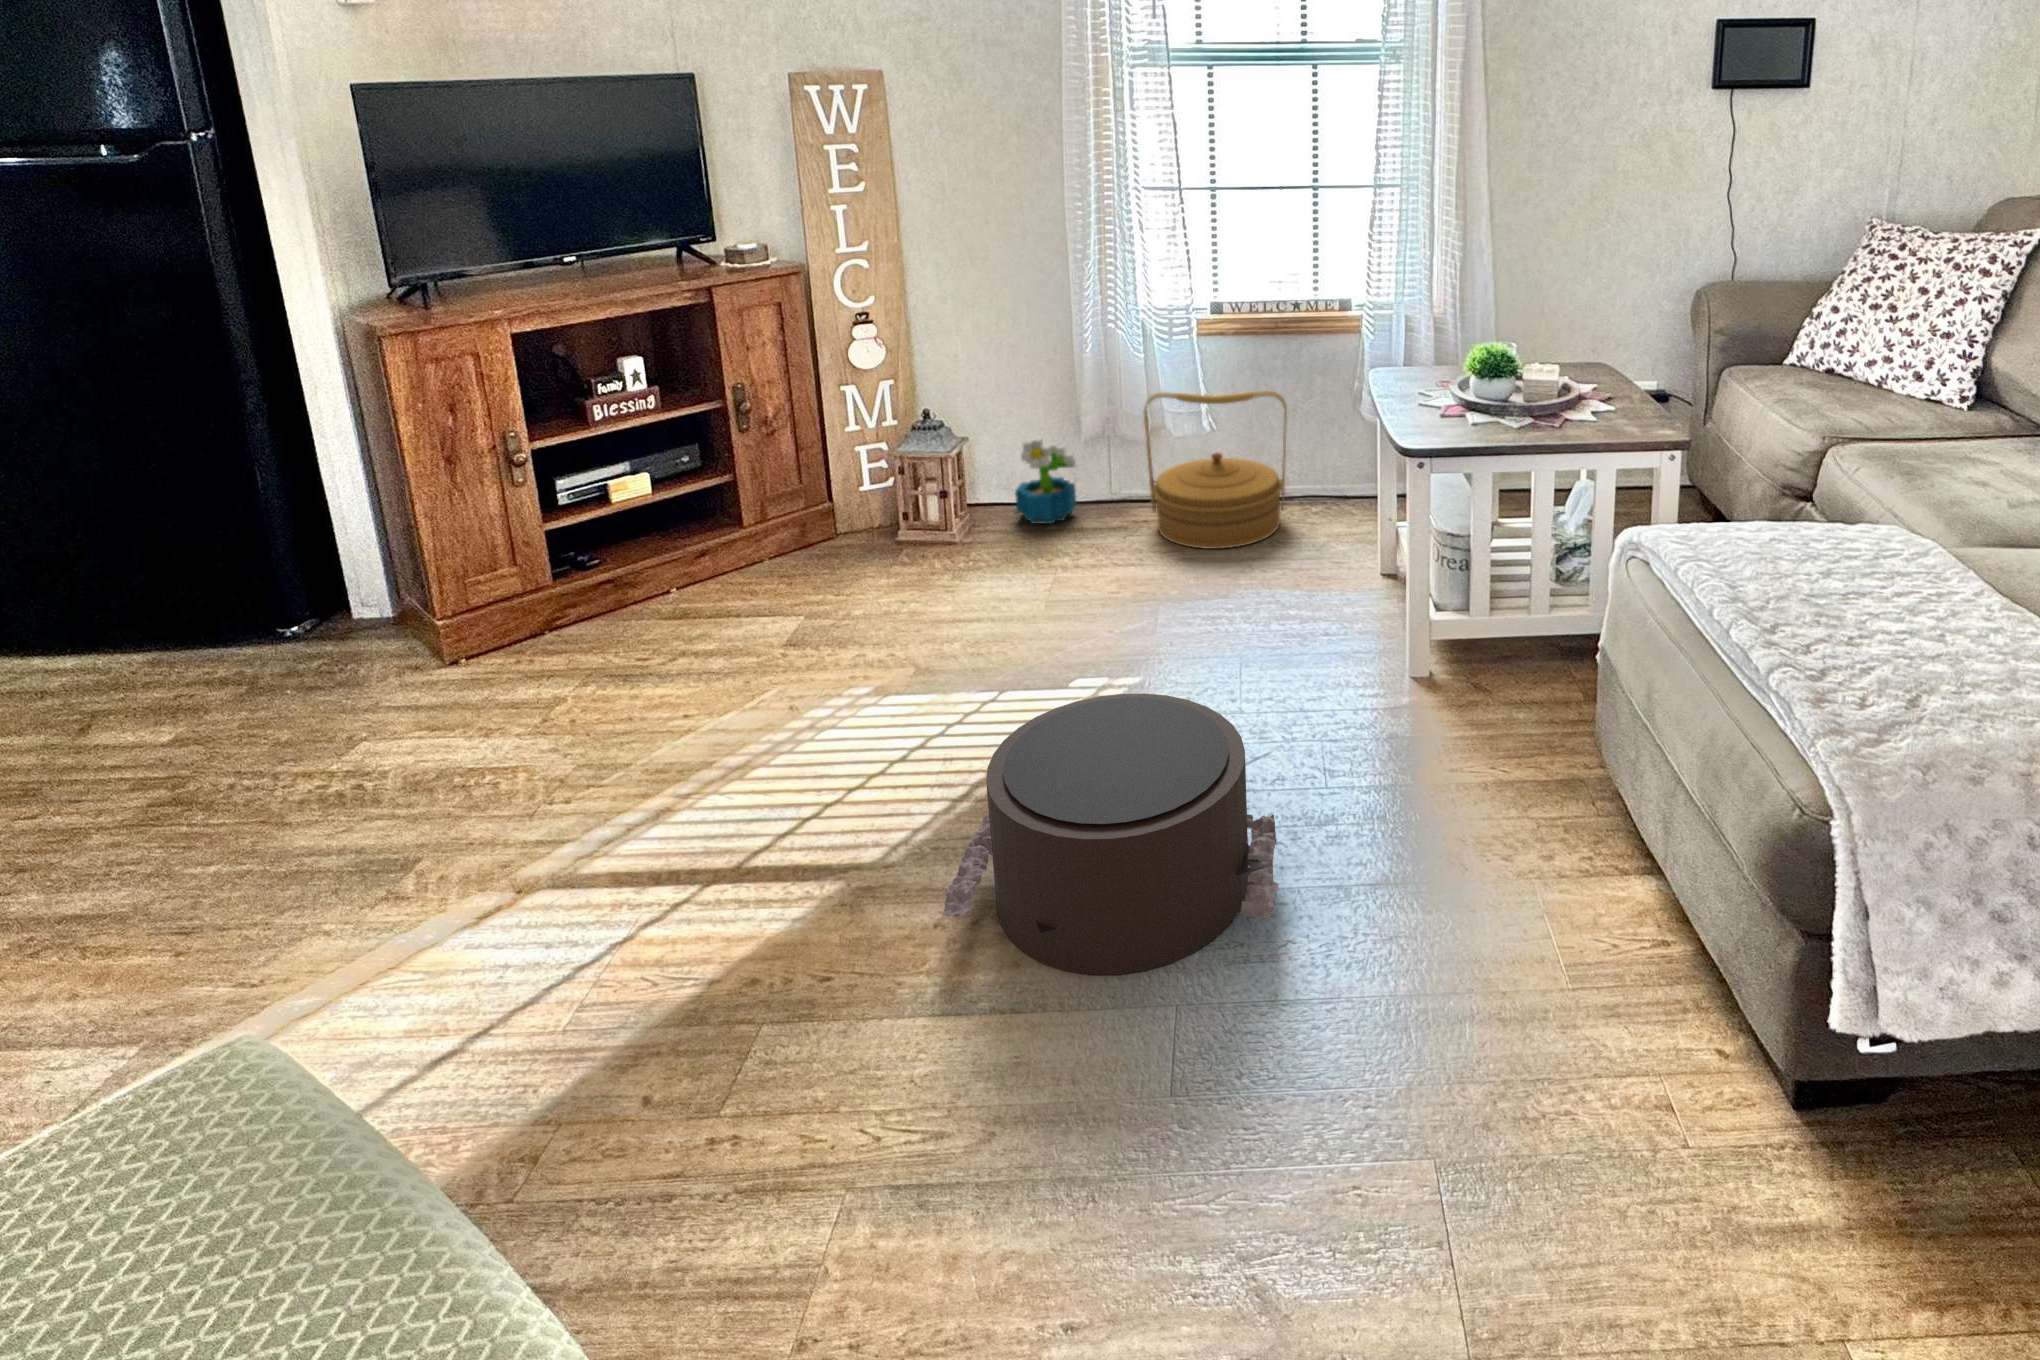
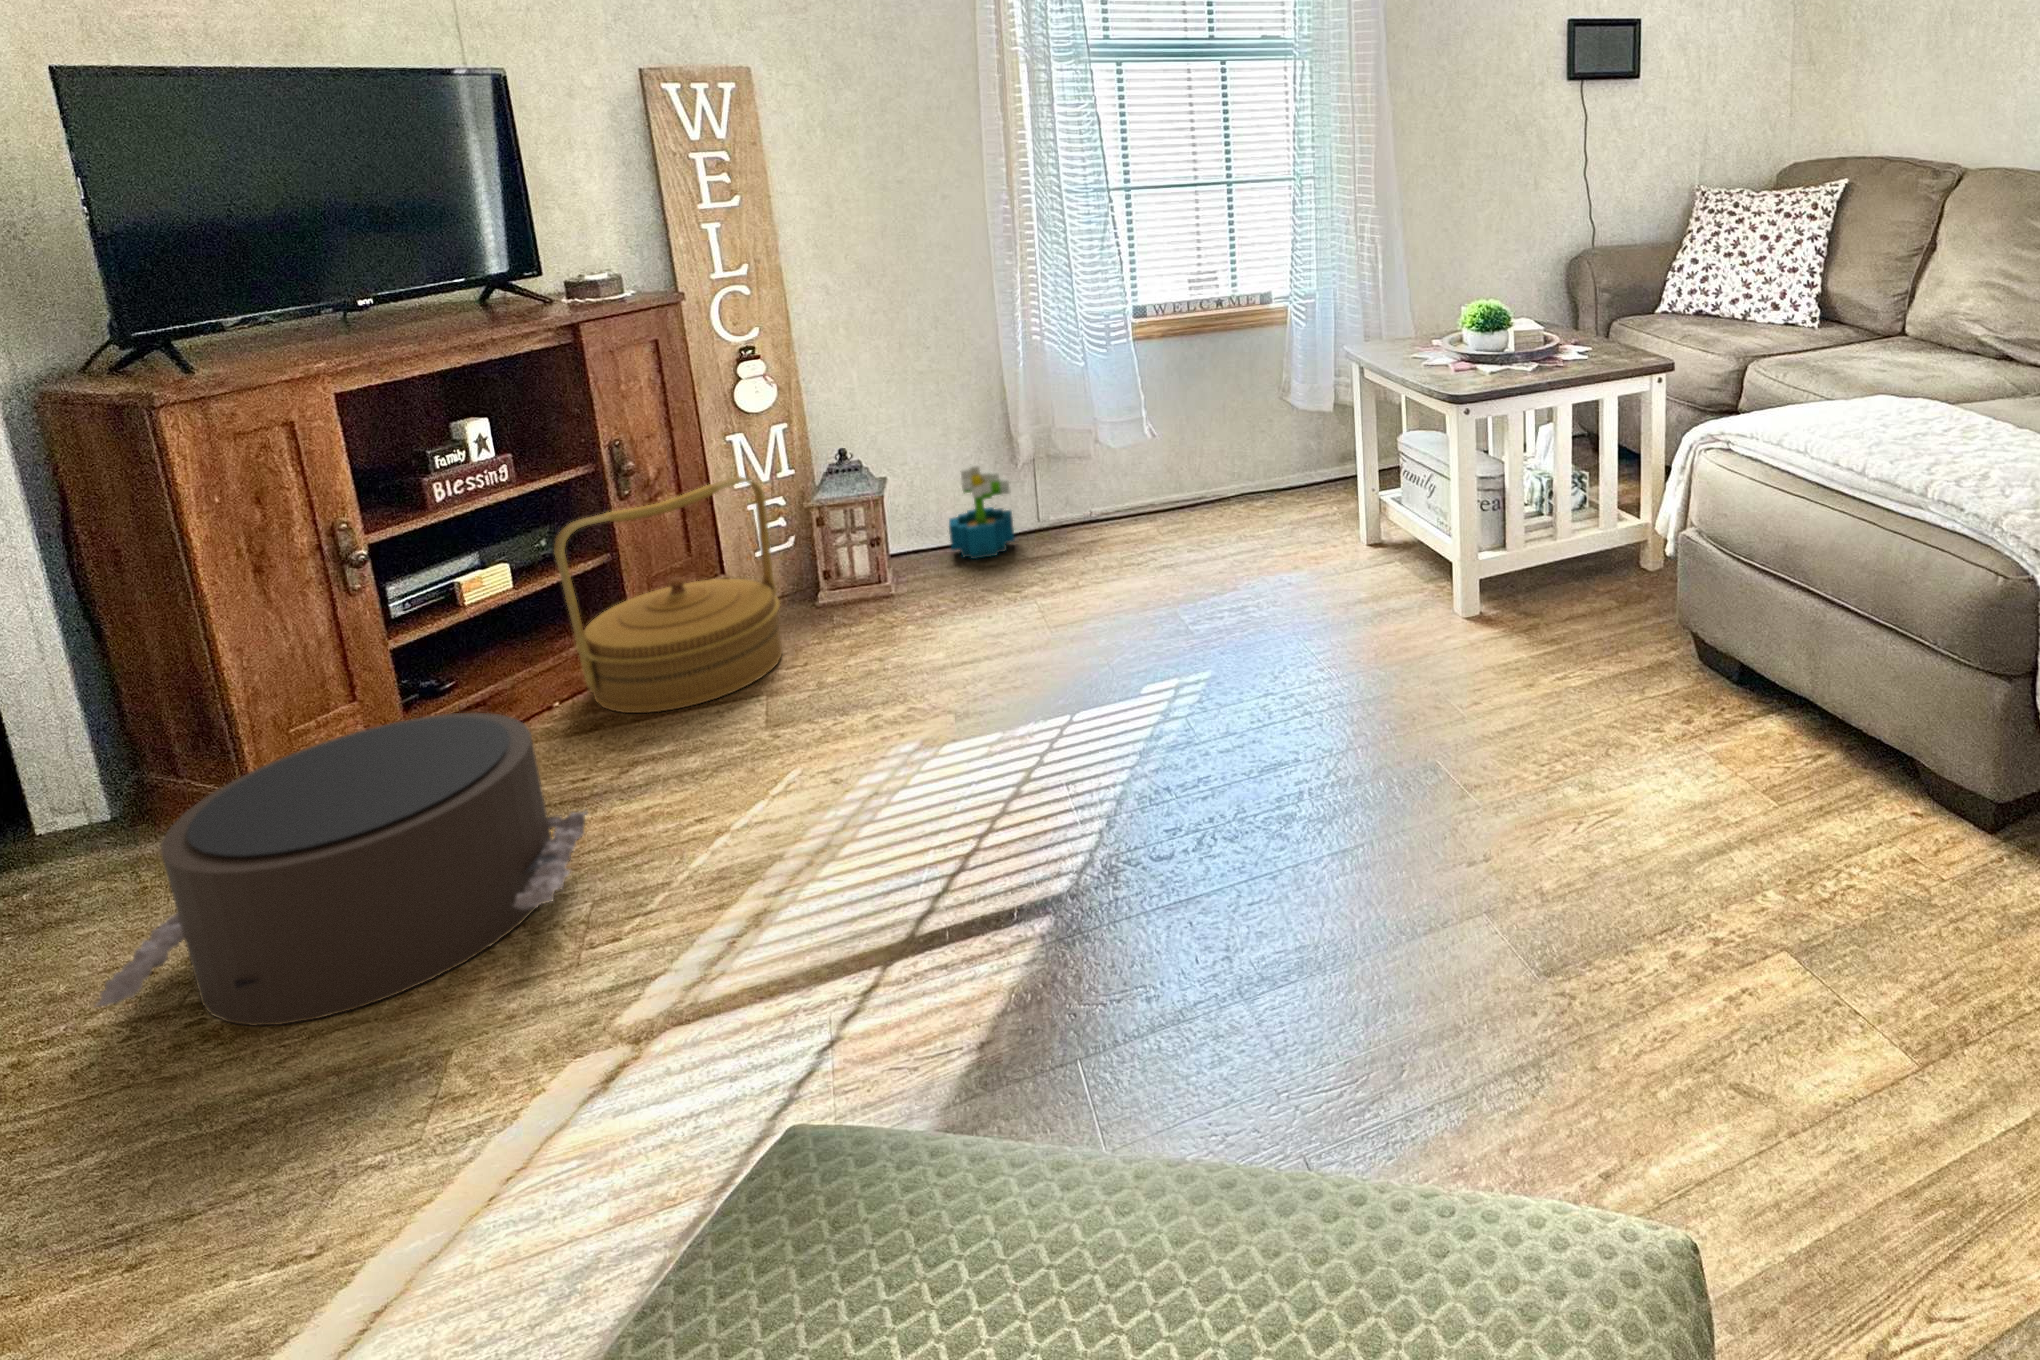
woven basket: present [1144,391,1287,549] -> present [554,476,782,713]
pouf: present [942,693,1279,975] -> present [96,713,587,1026]

